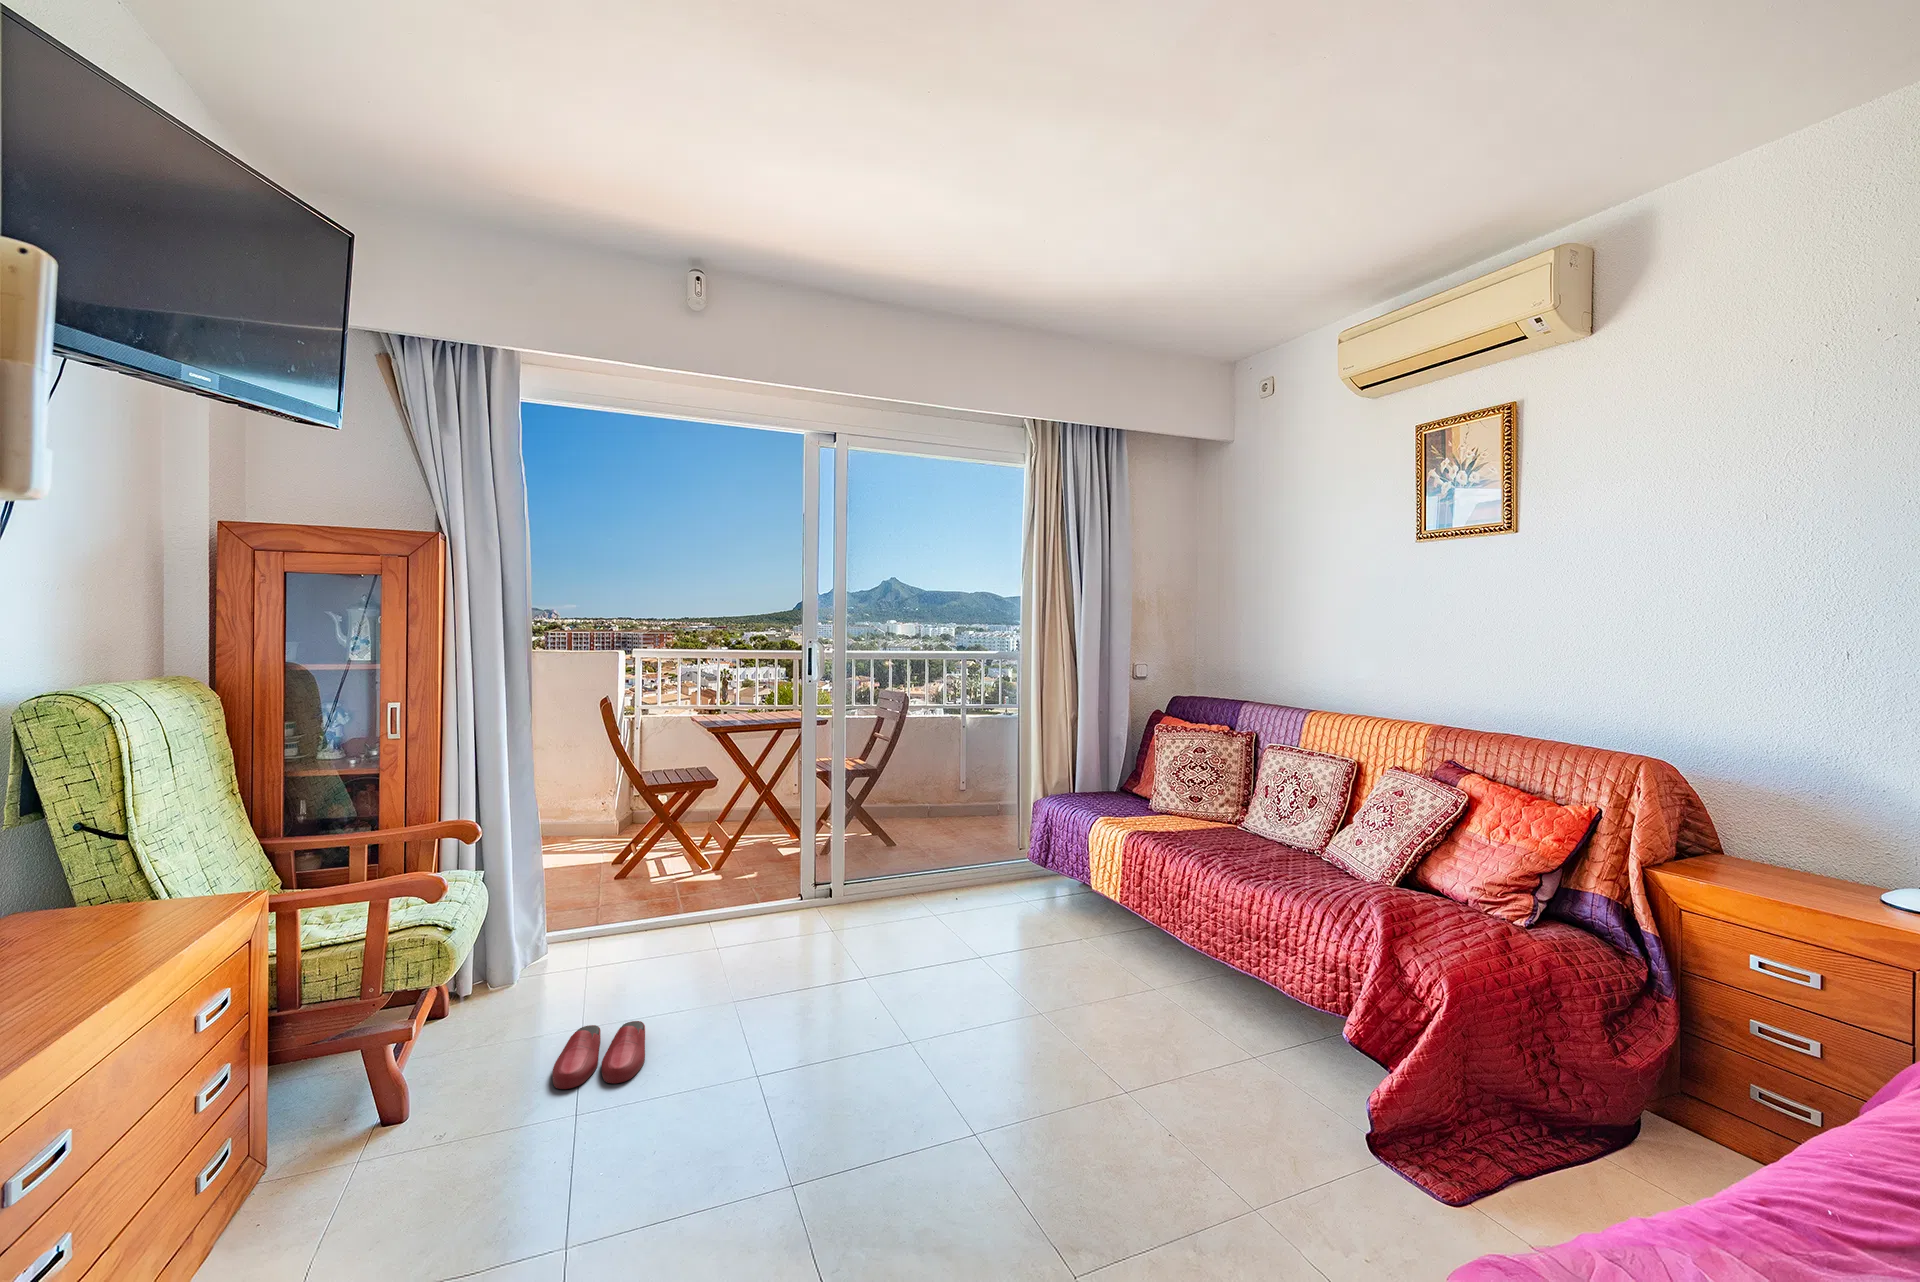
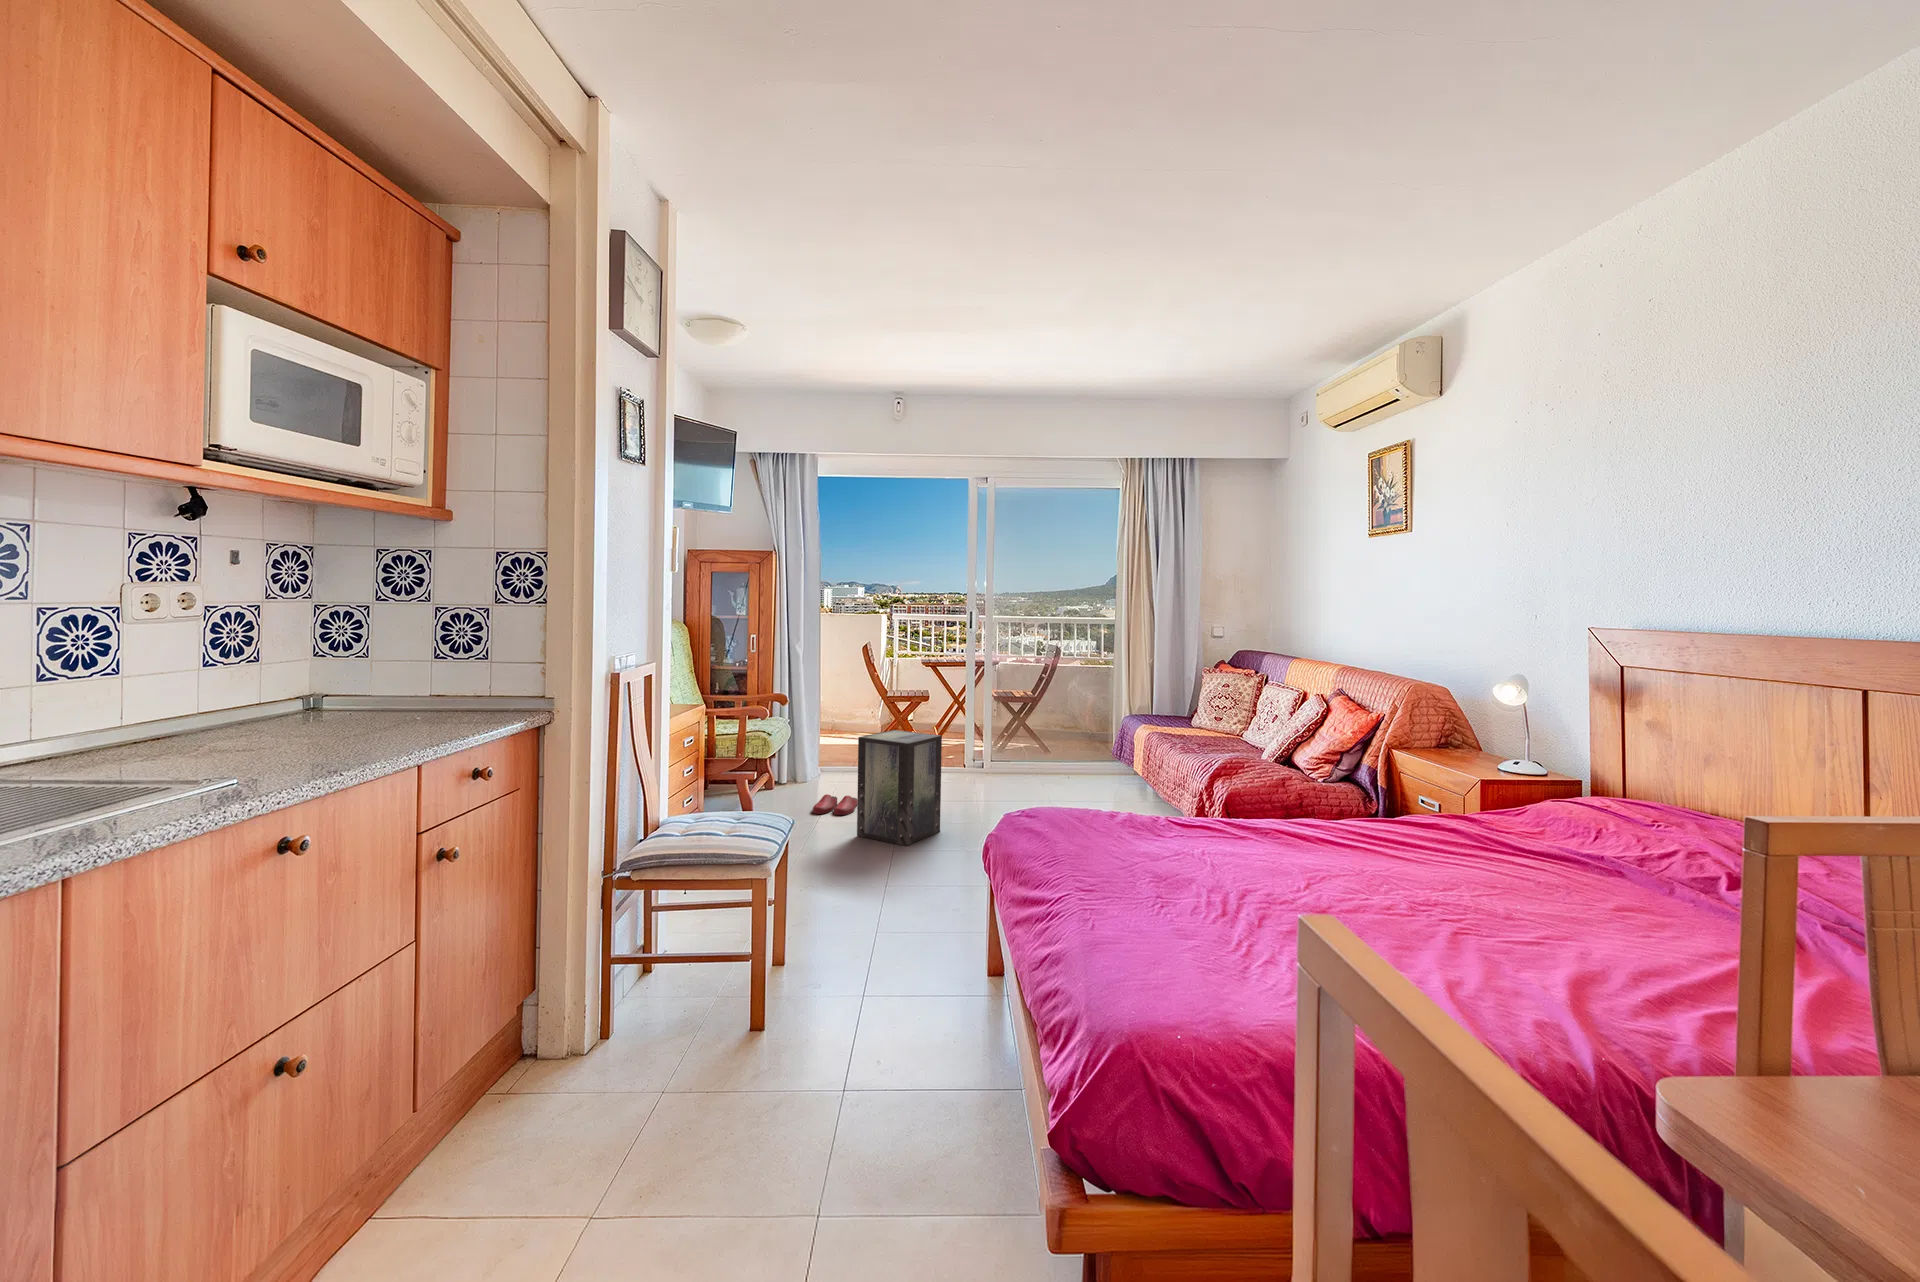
storage box: none [686,896,856,1174] -> present [857,730,942,846]

